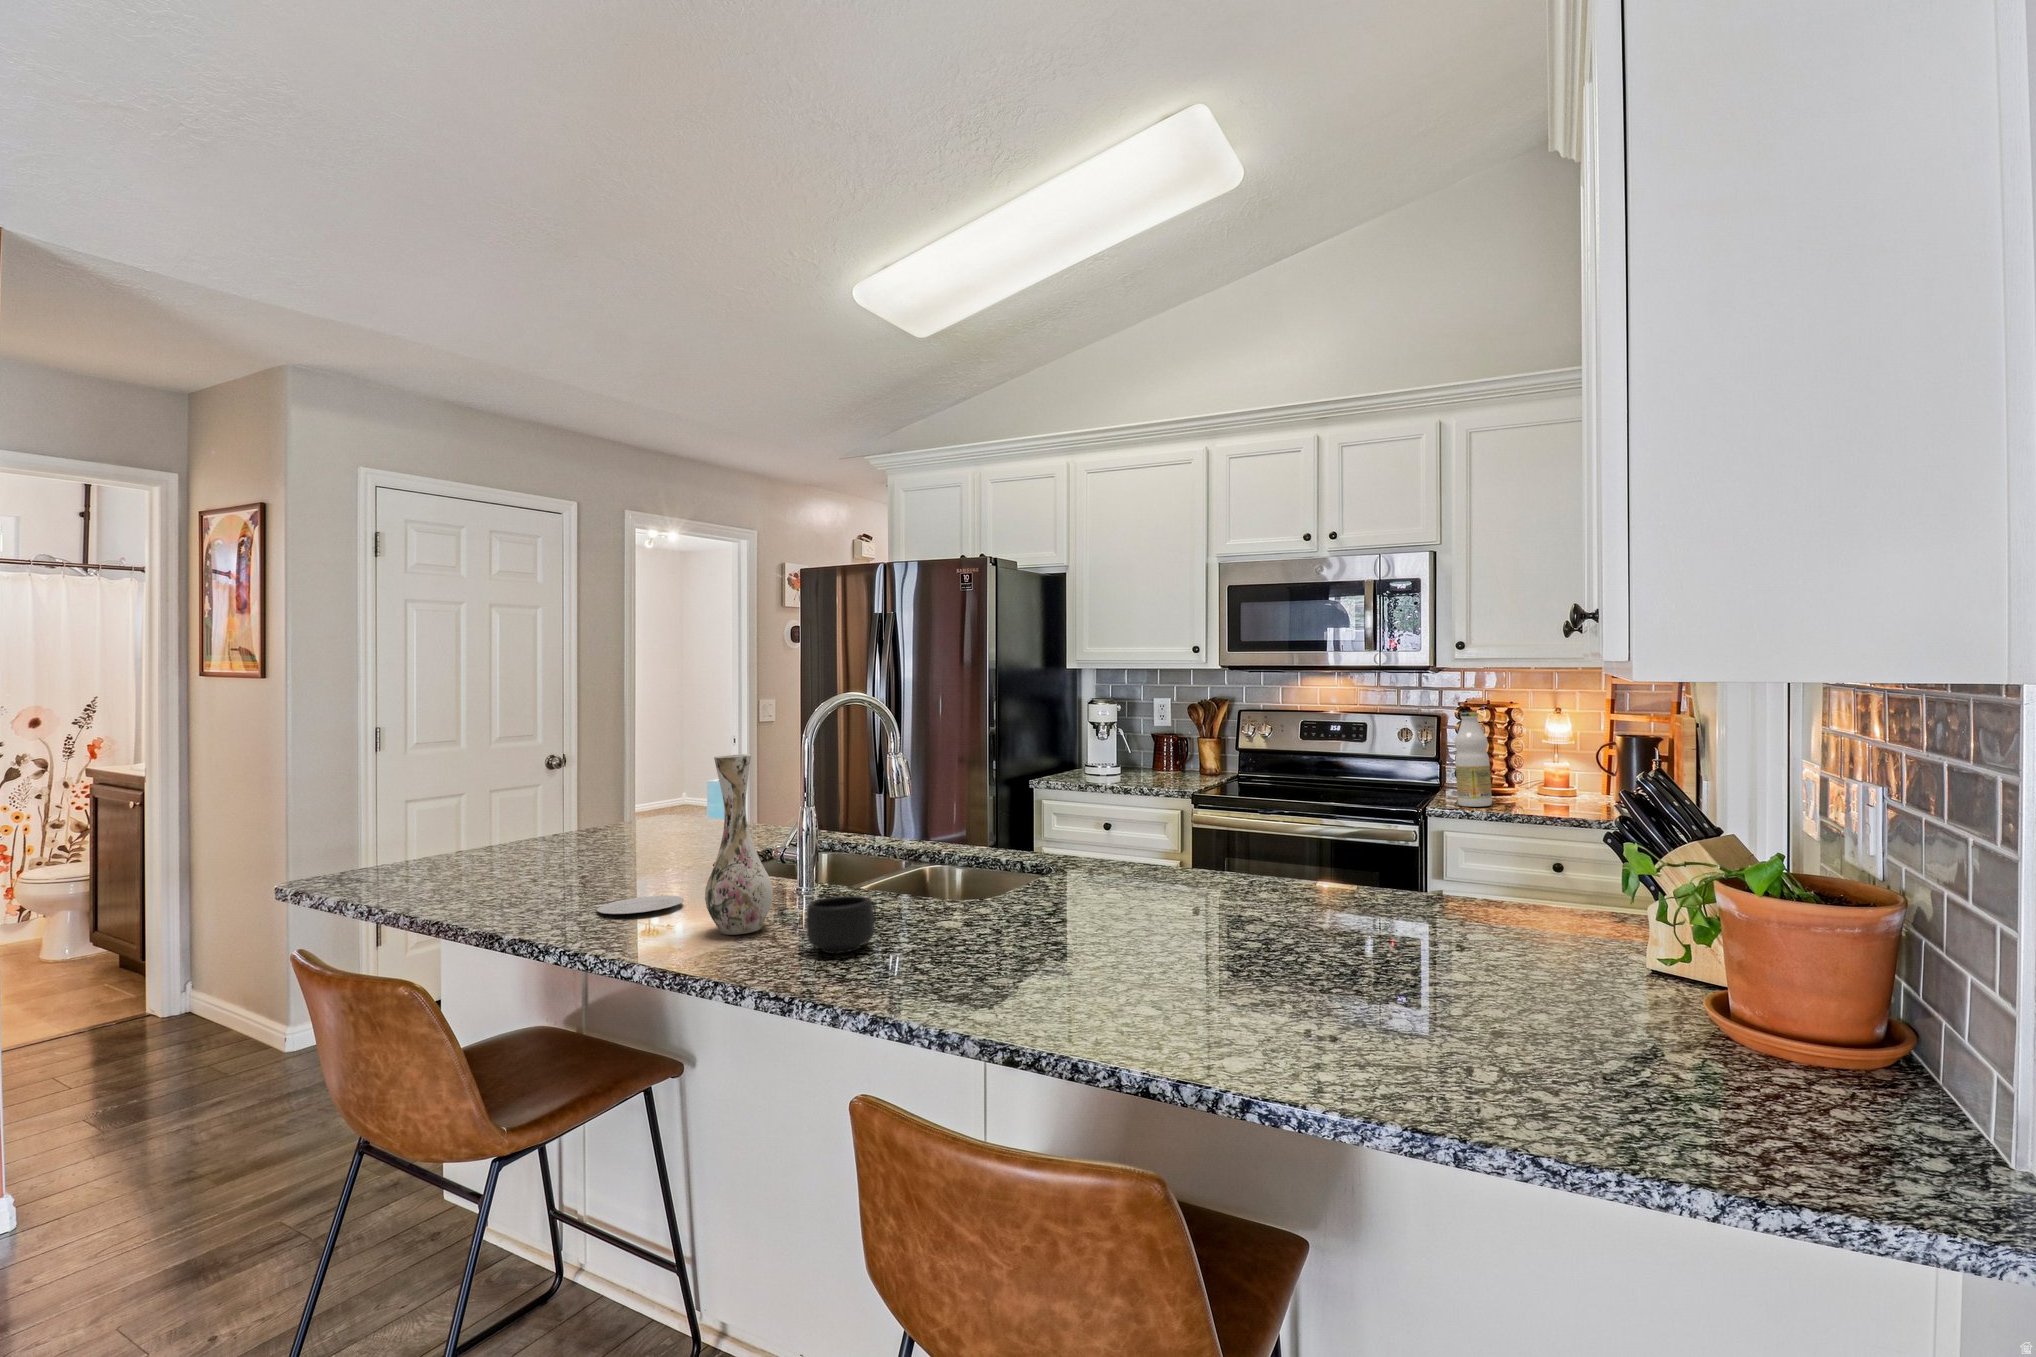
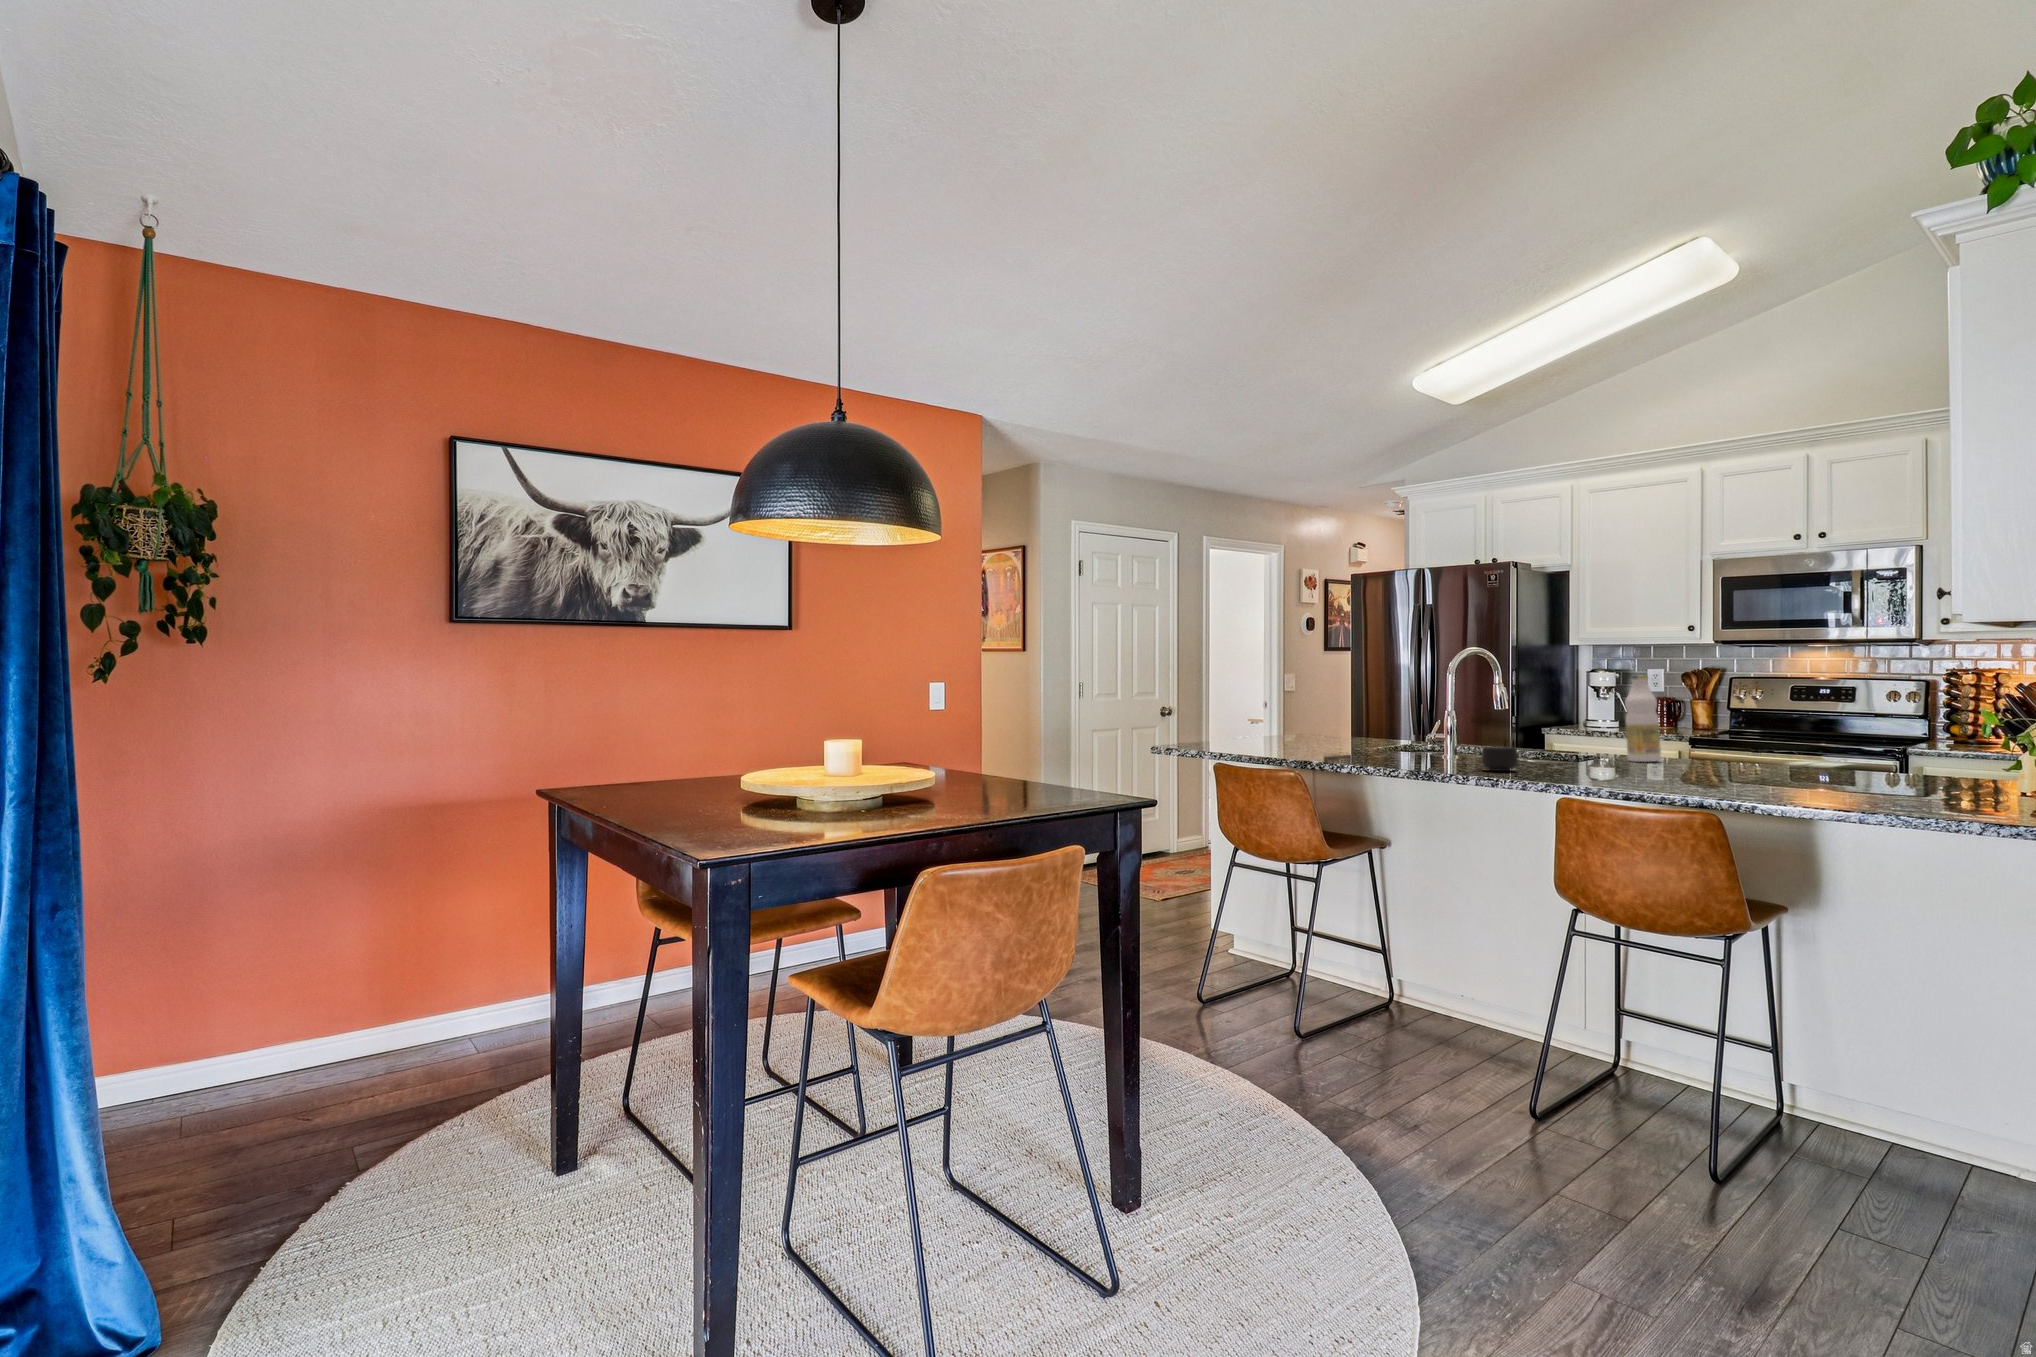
bottle: present [1455,712,1492,807] -> present [1625,675,1661,762]
vase: present [705,754,773,935] -> none [1417,677,1453,766]
plate: present [597,896,684,914] -> none [1339,683,1389,759]

